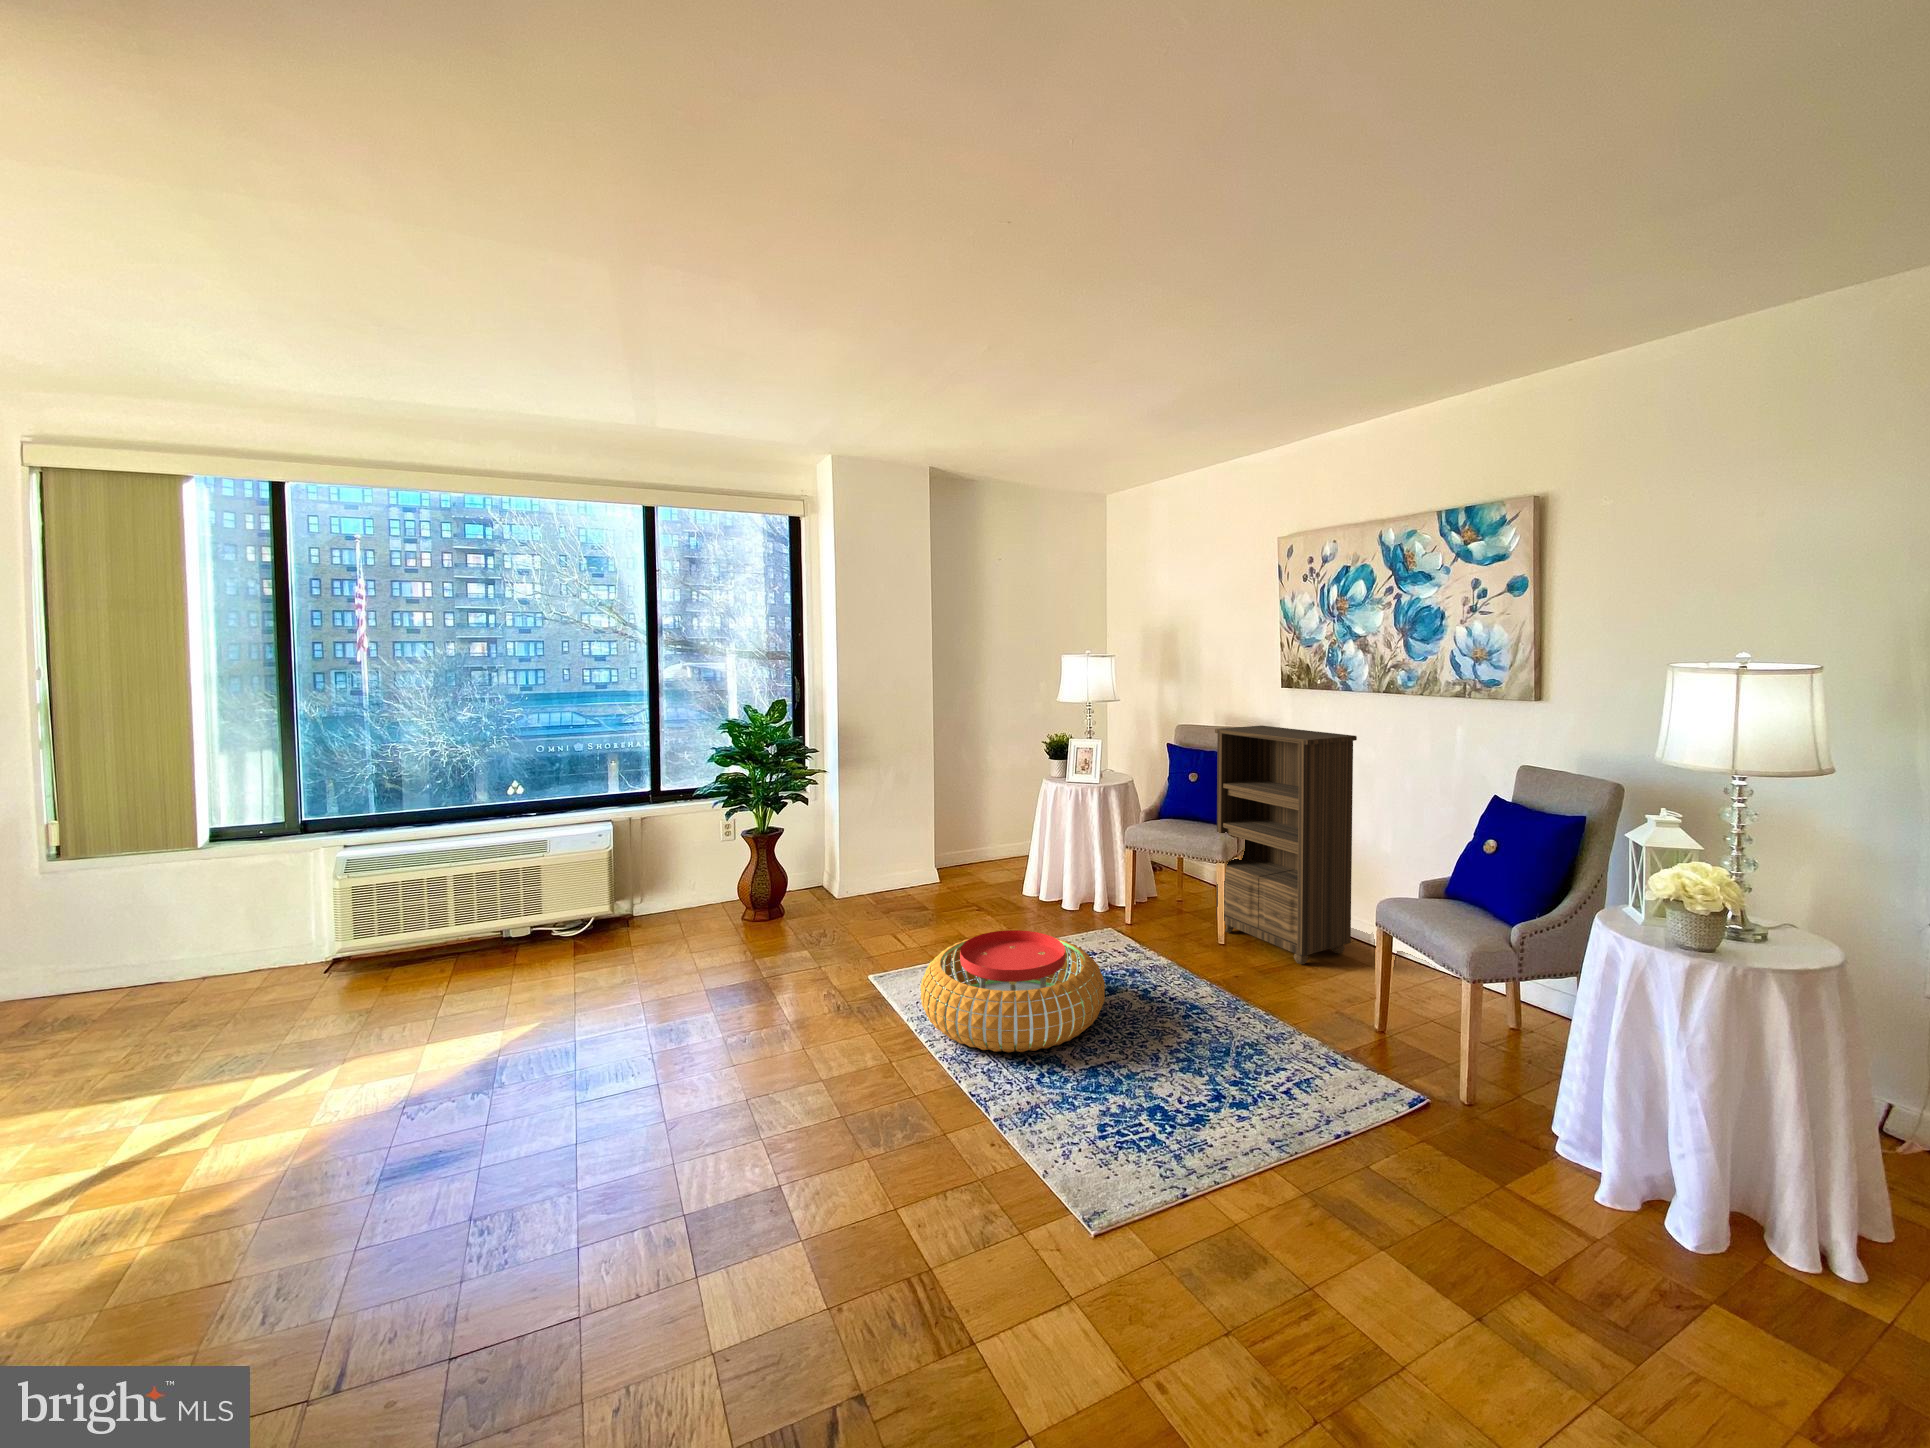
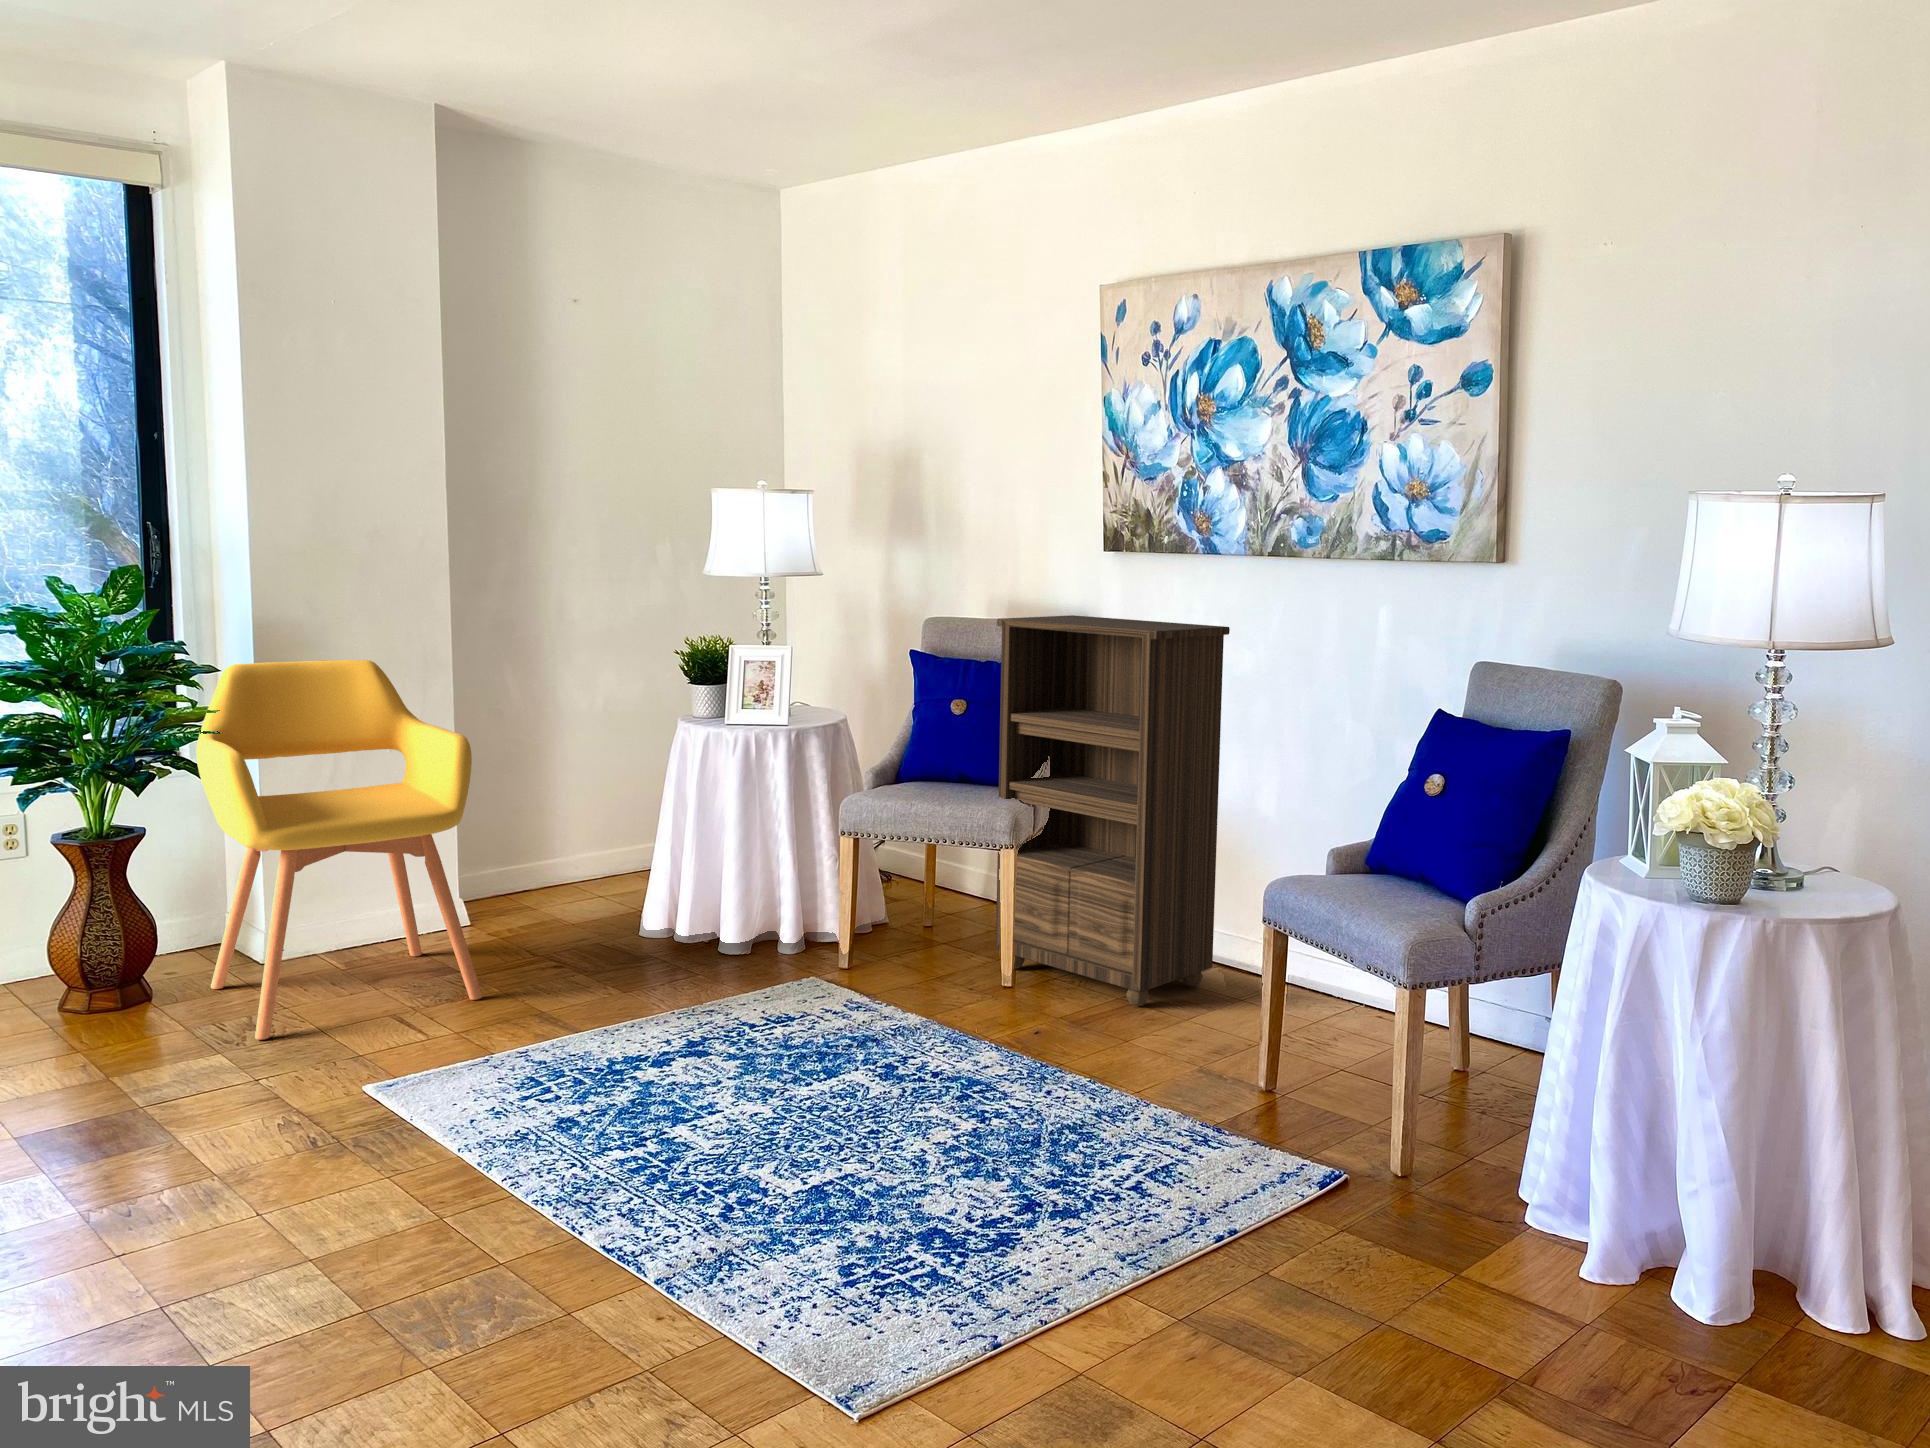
armchair: none [809,748,938,943] -> present [196,660,482,1040]
pouf: present [921,930,1105,1052] -> none [478,977,825,1183]

